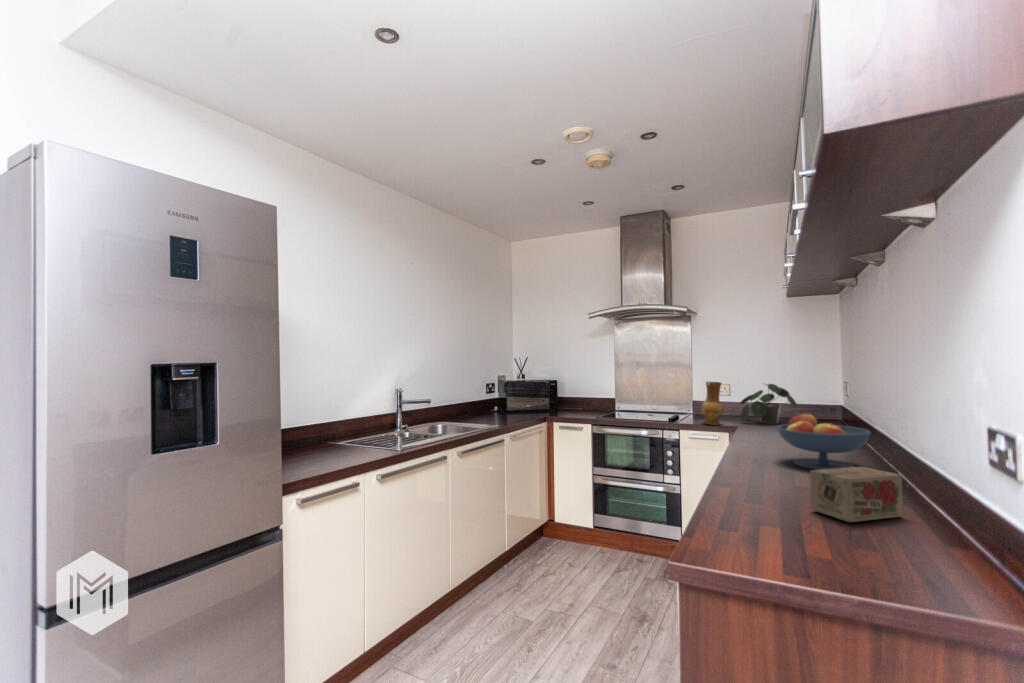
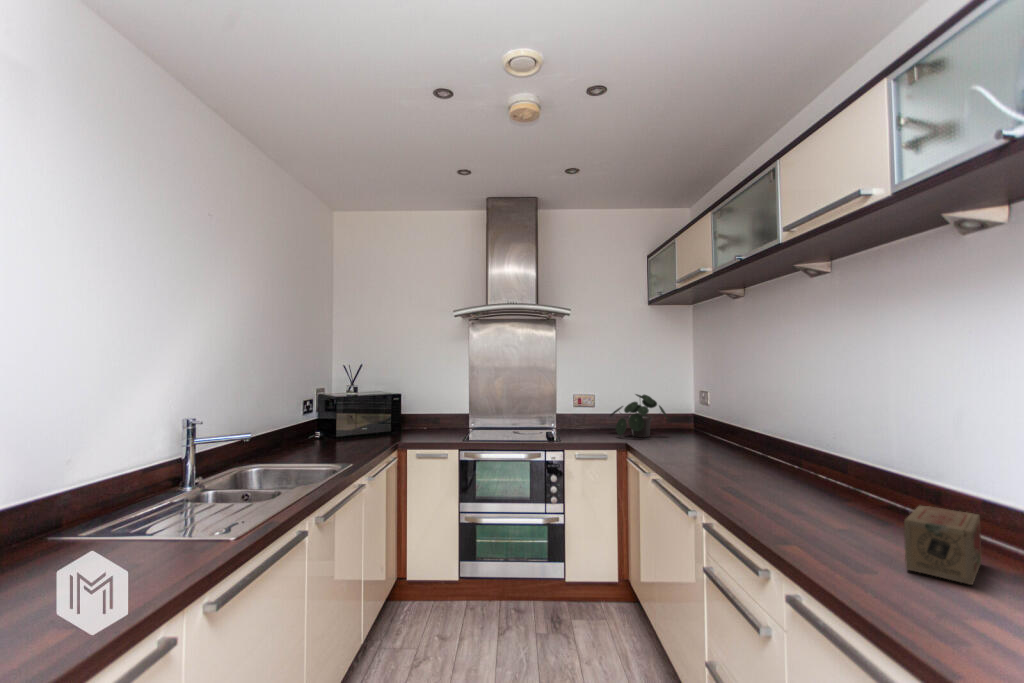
ceramic jug: present [701,382,723,425] -> none [583,393,606,443]
fruit bowl: present [777,414,871,470] -> none [735,433,834,499]

